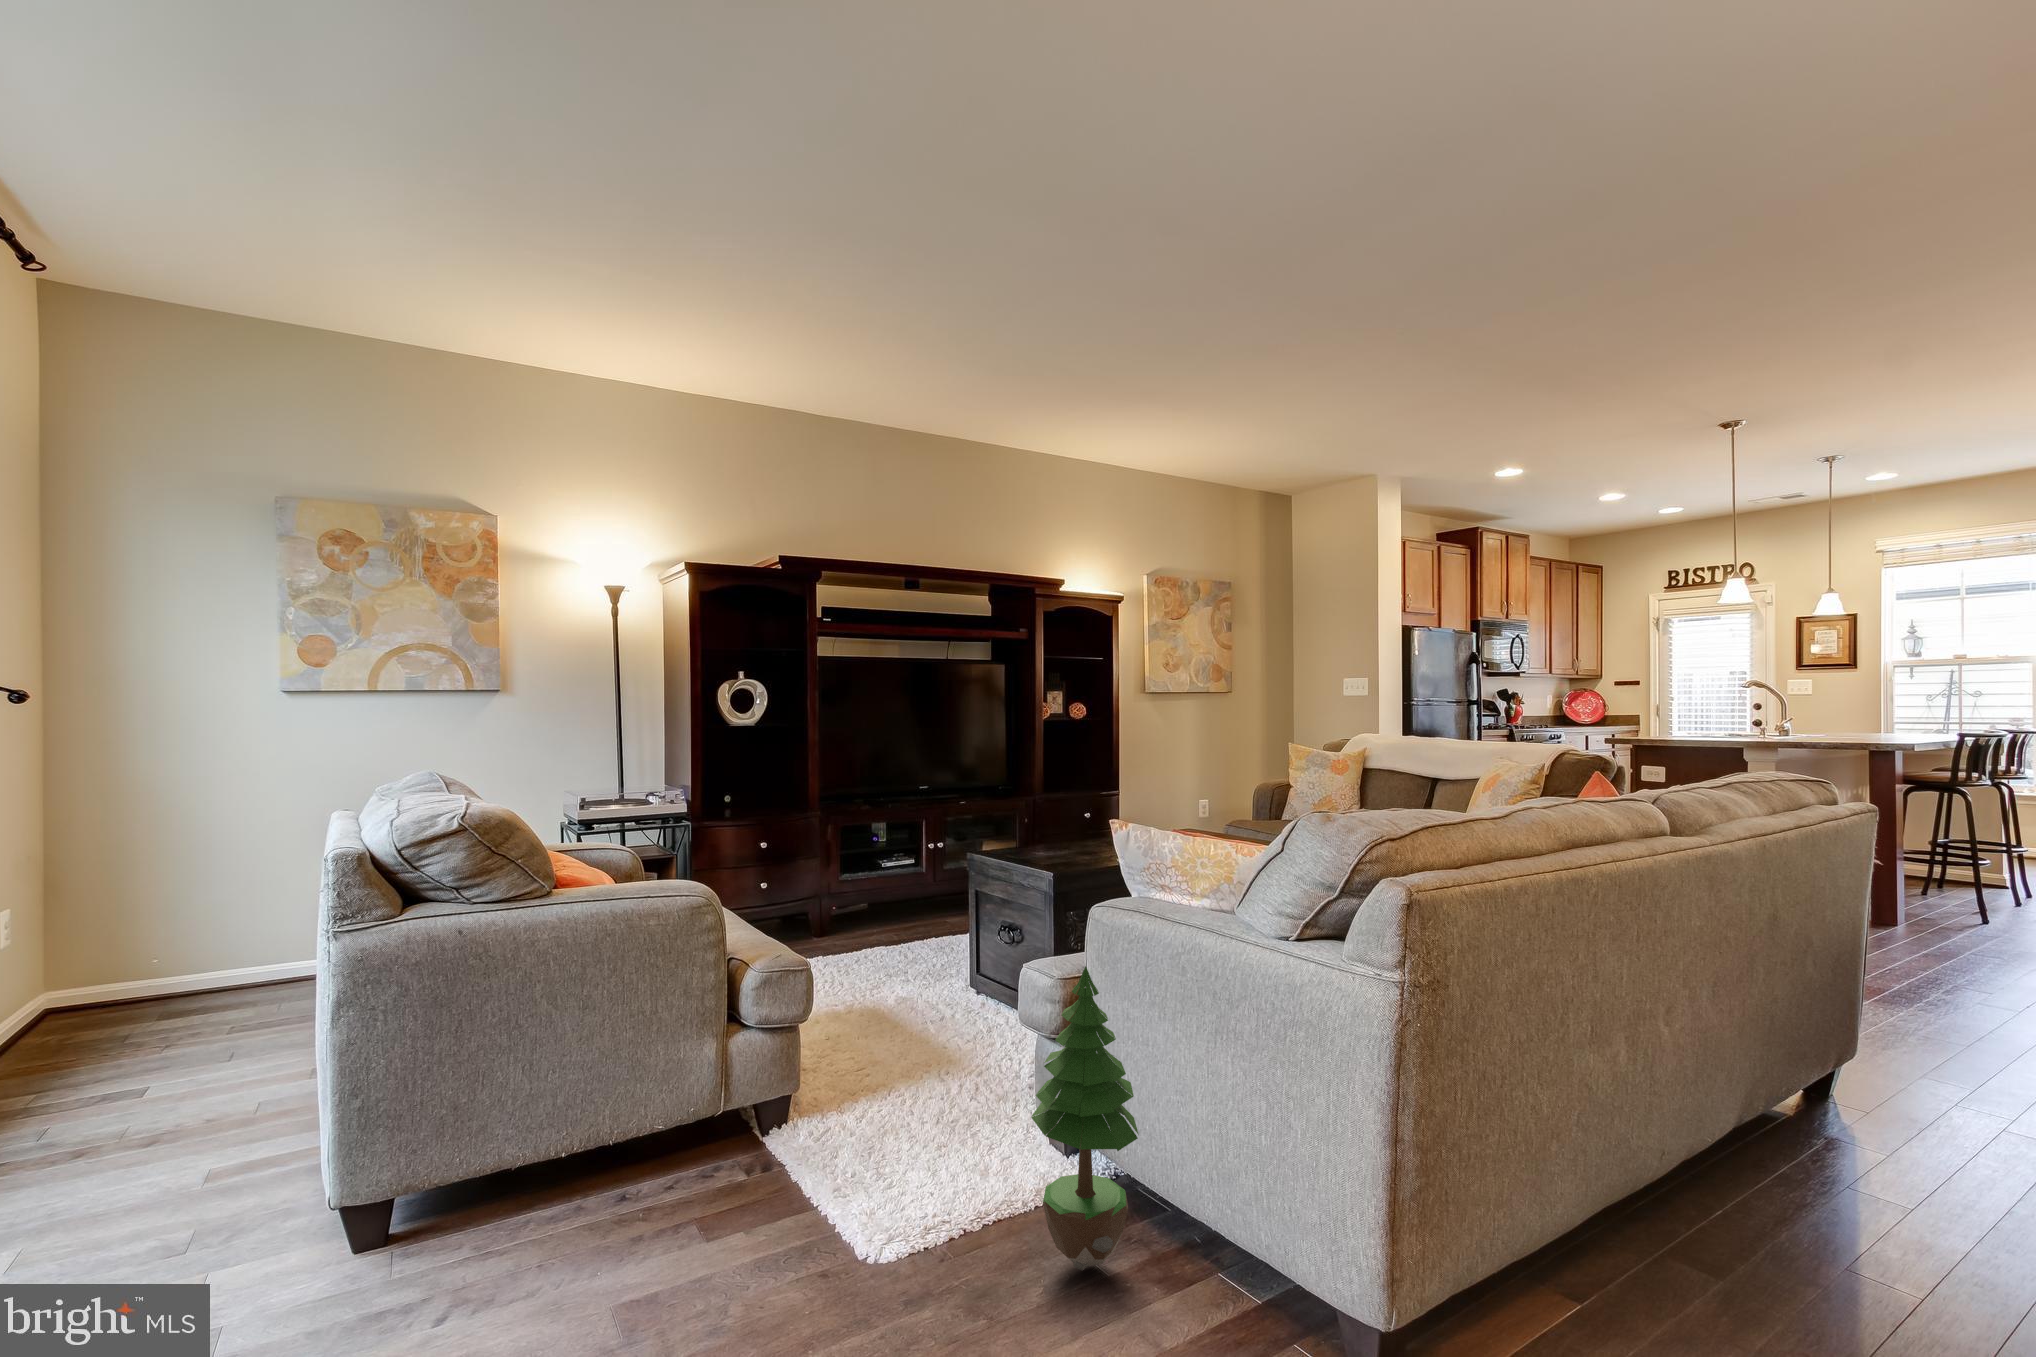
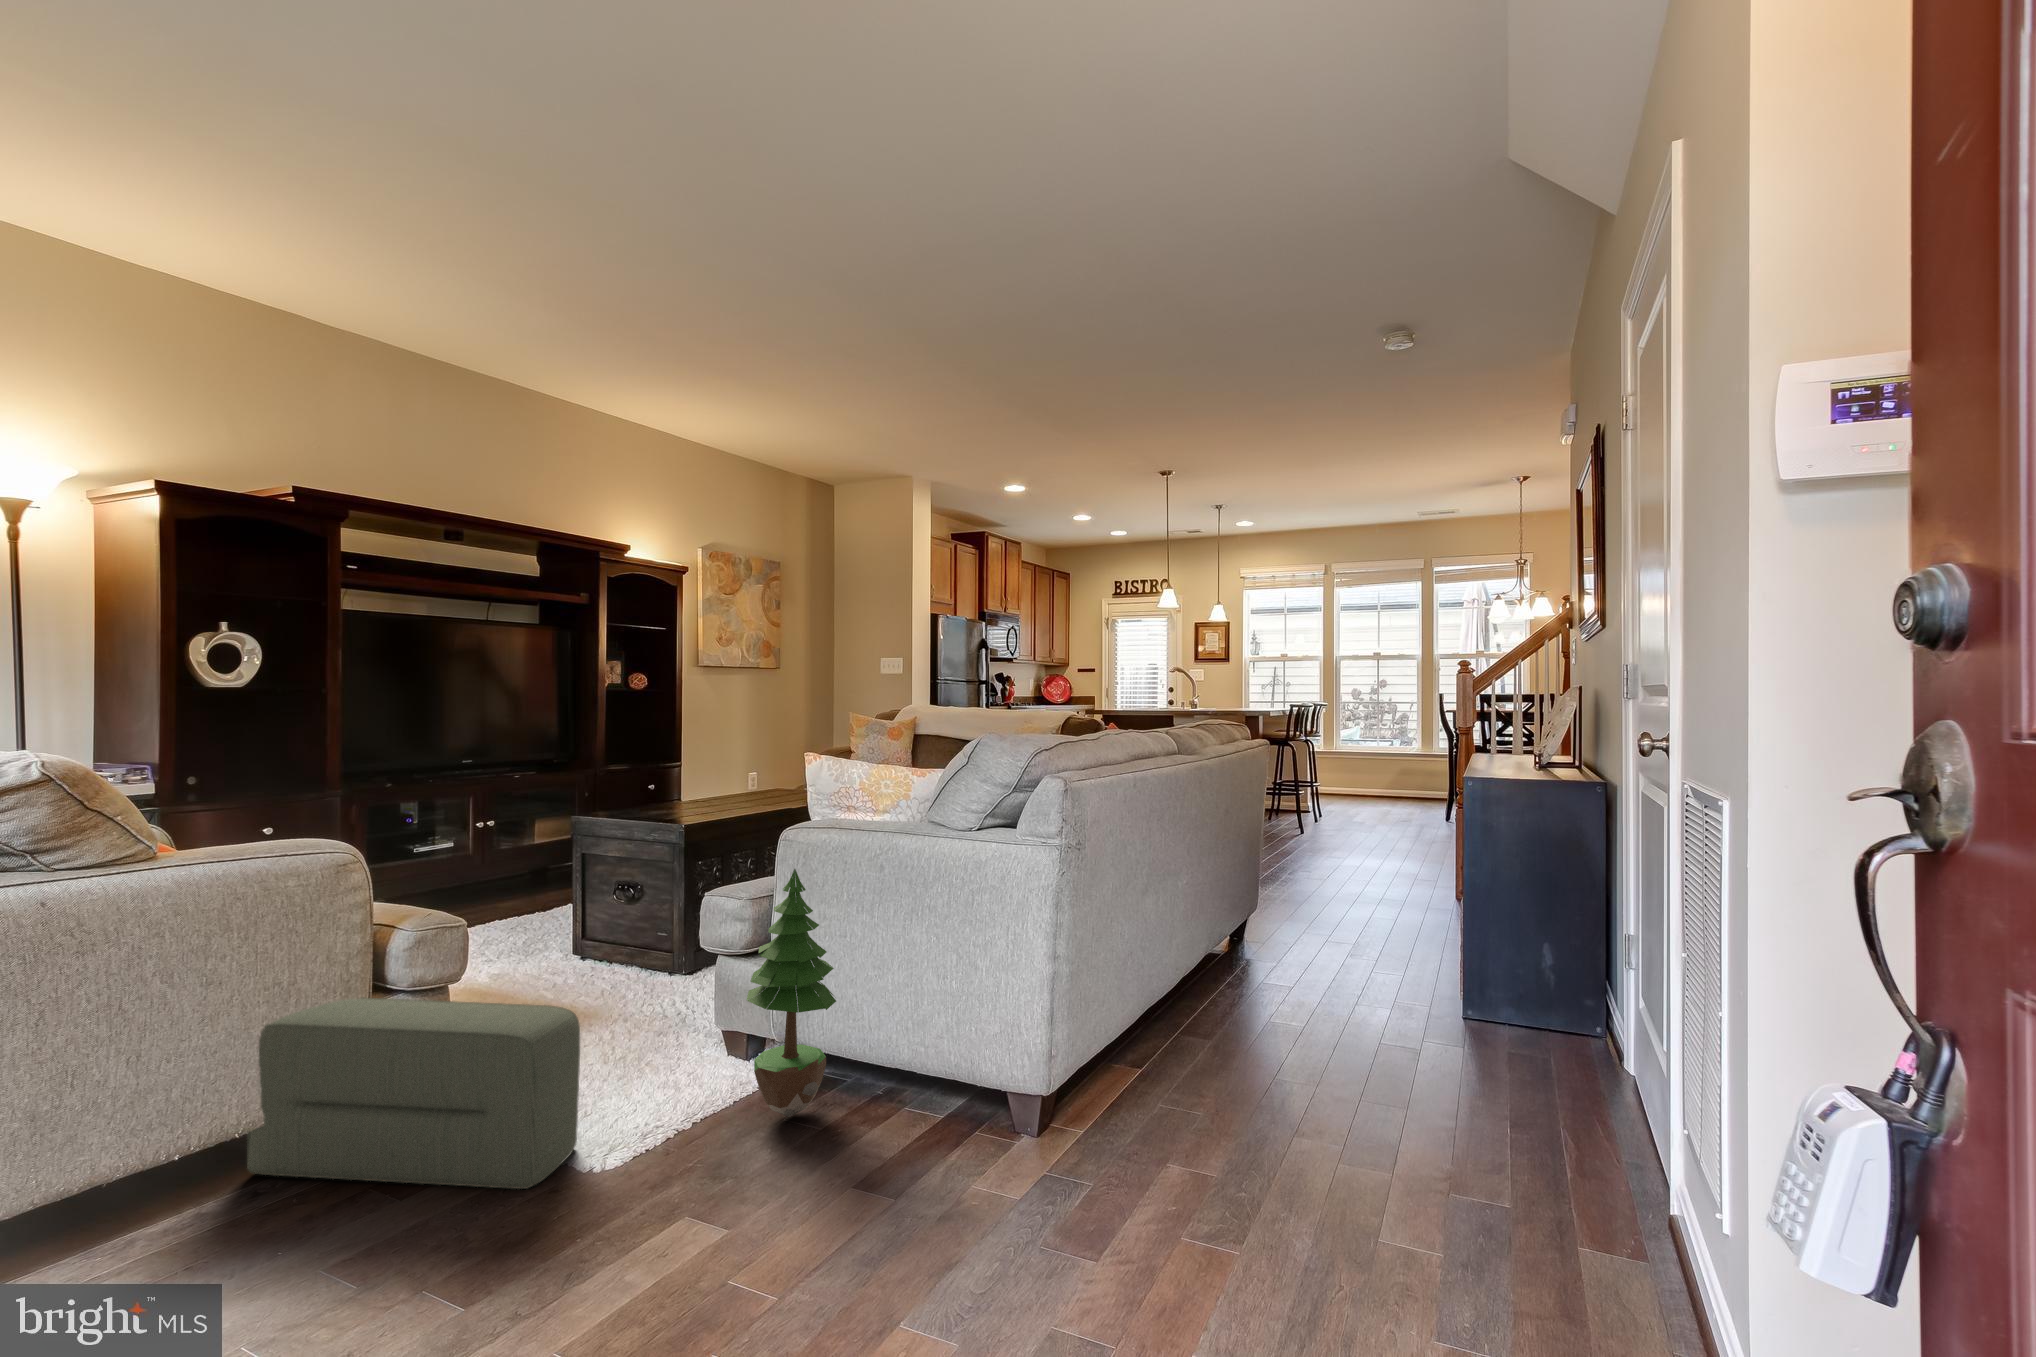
pouf: none [620,1030,866,1282] -> present [247,998,580,1189]

